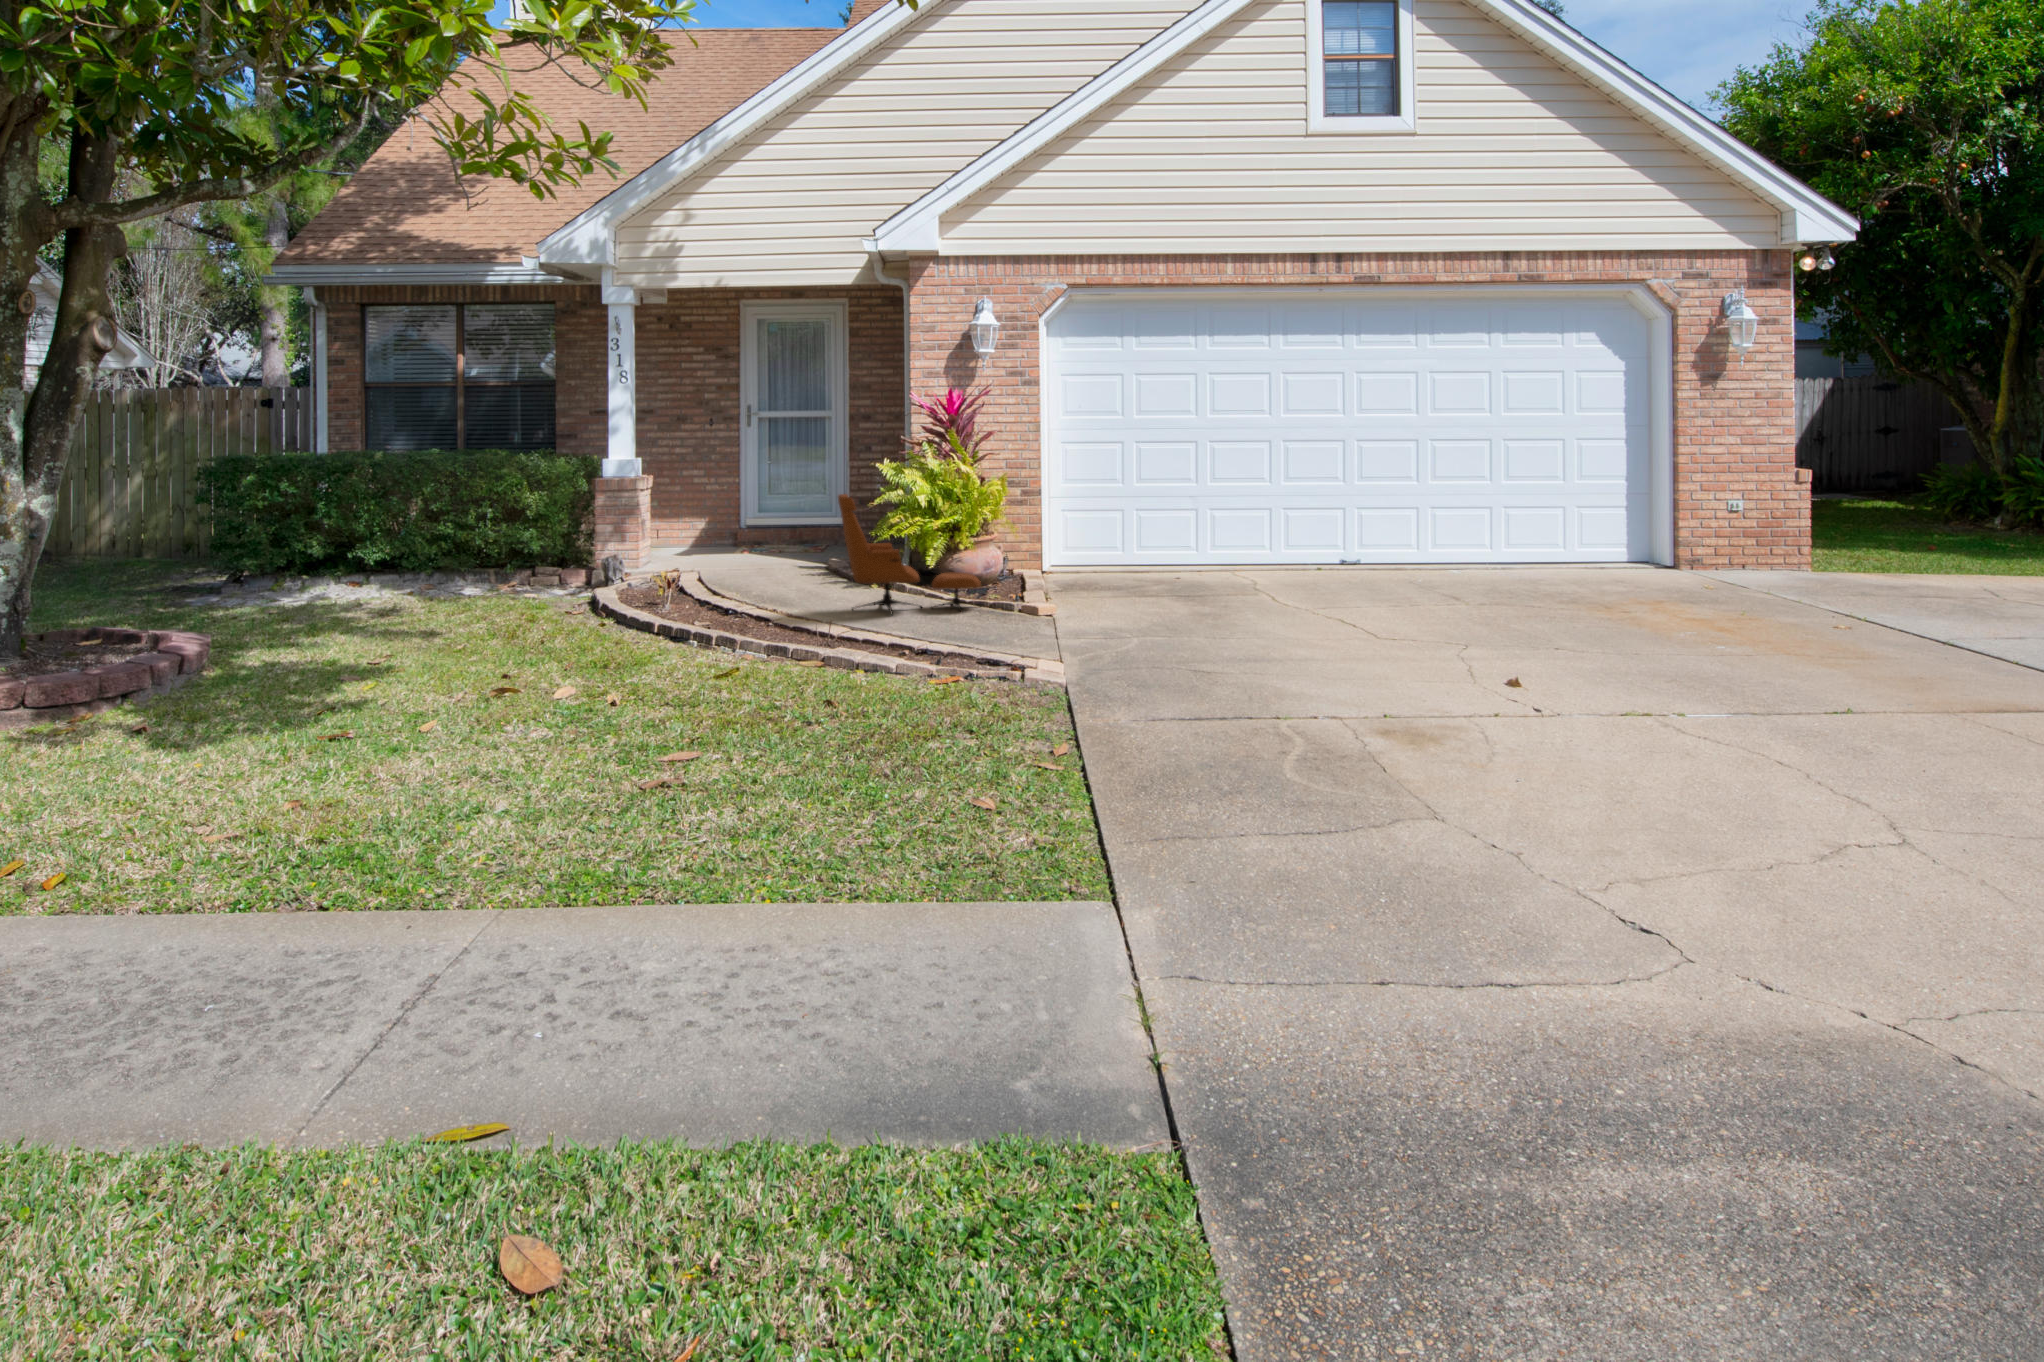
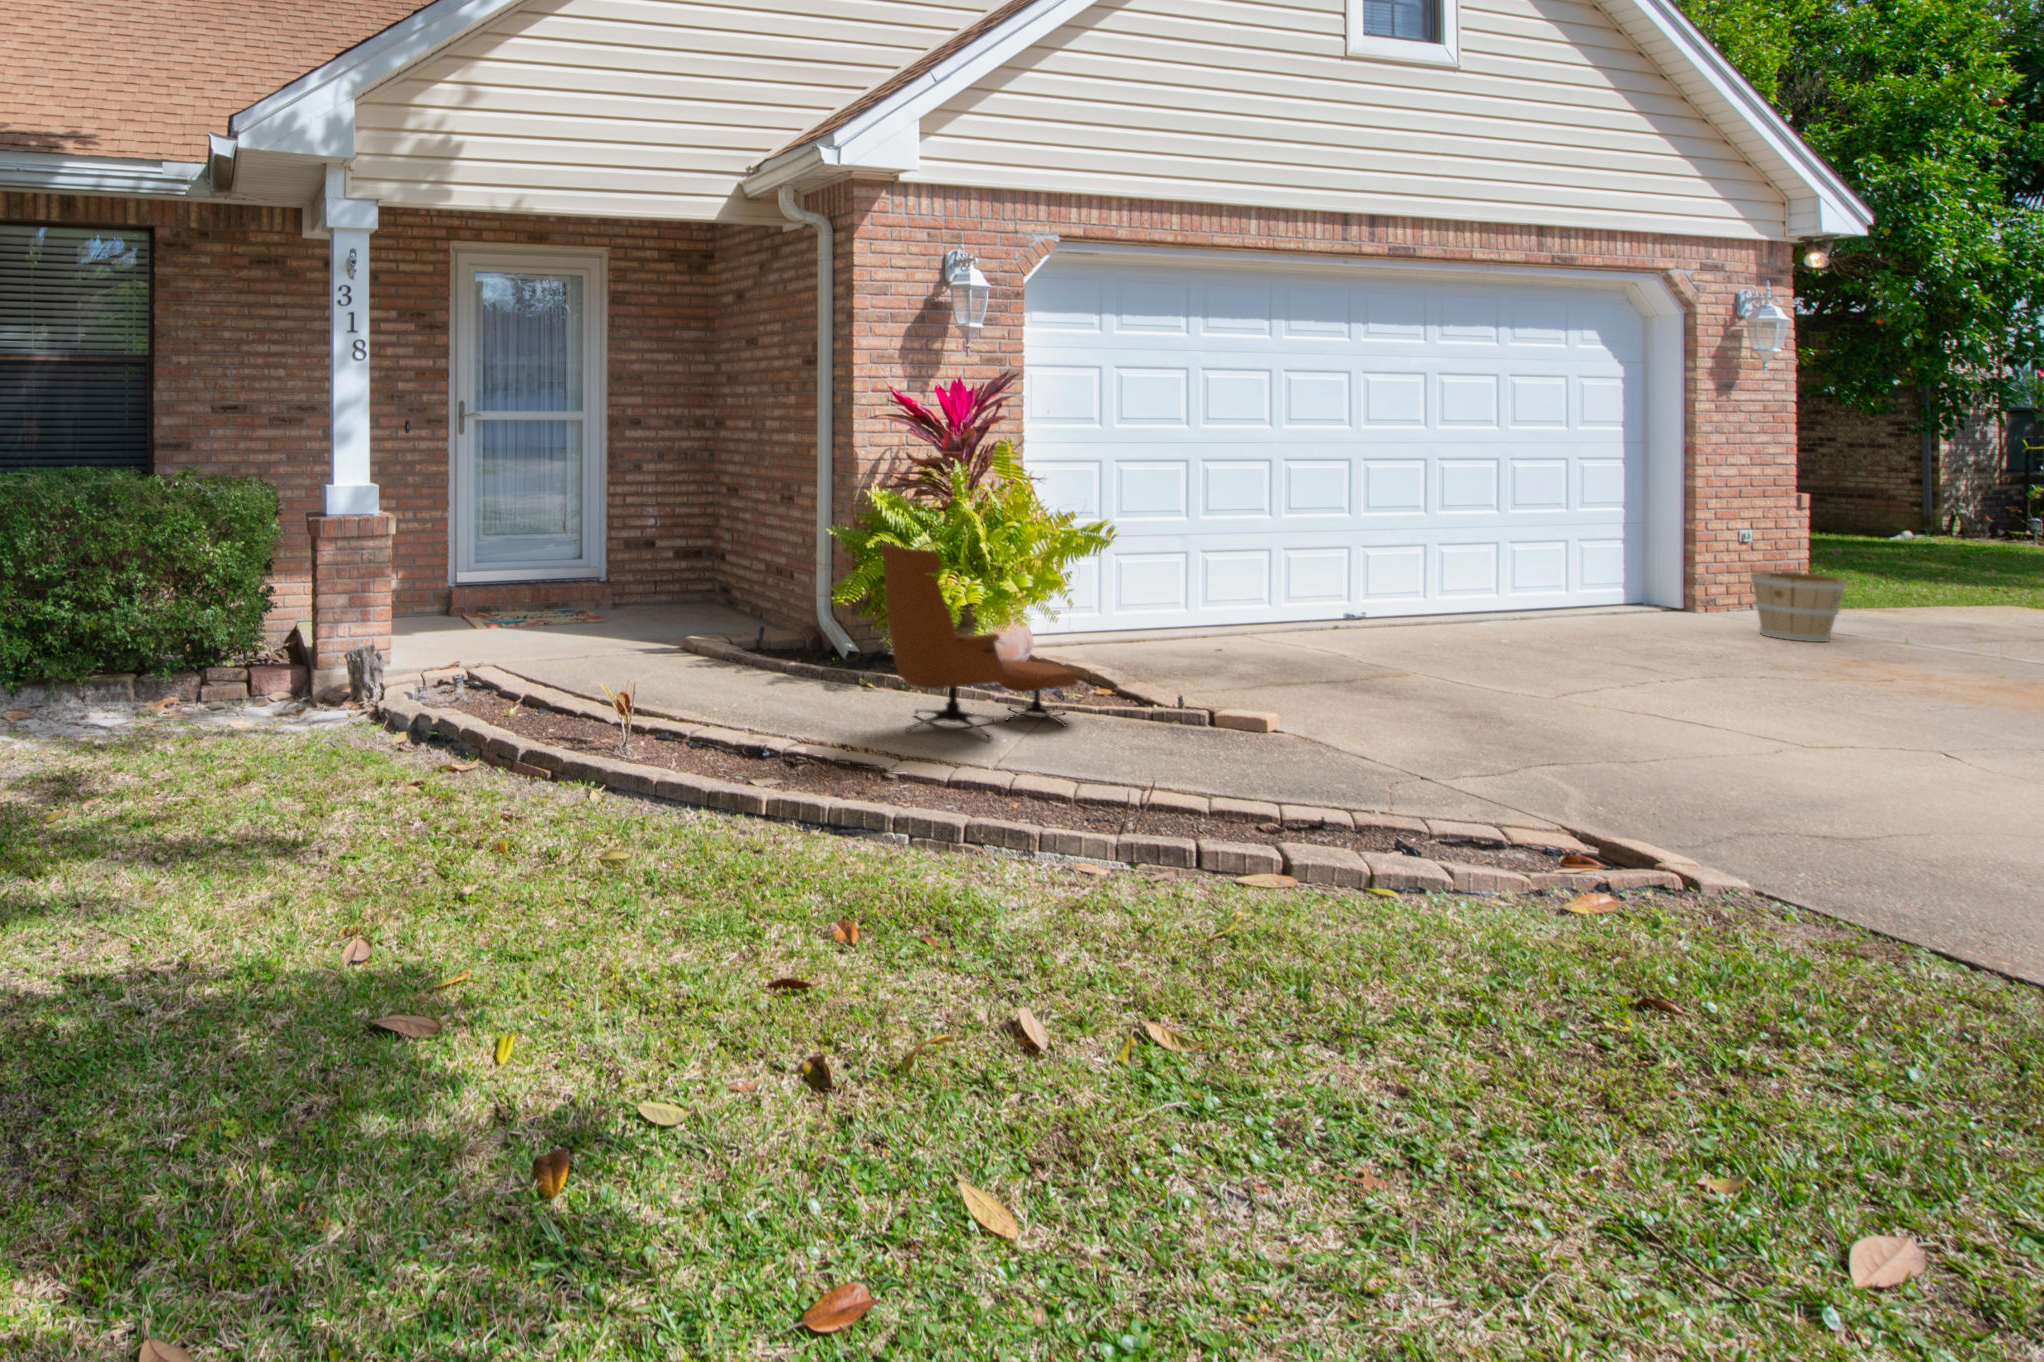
wooden bucket: none [1727,529,1801,588] -> present [1750,571,1847,642]

